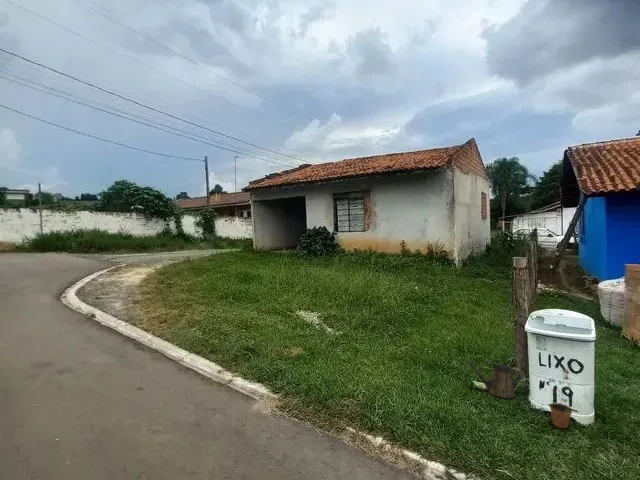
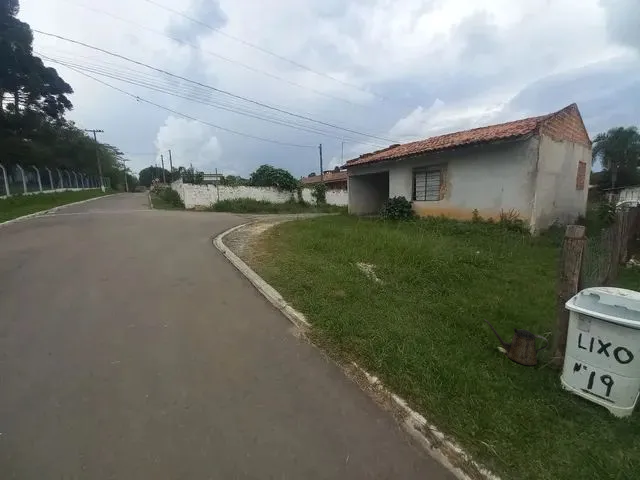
potted plant: present [549,368,572,428] -> none [571,346,604,411]

